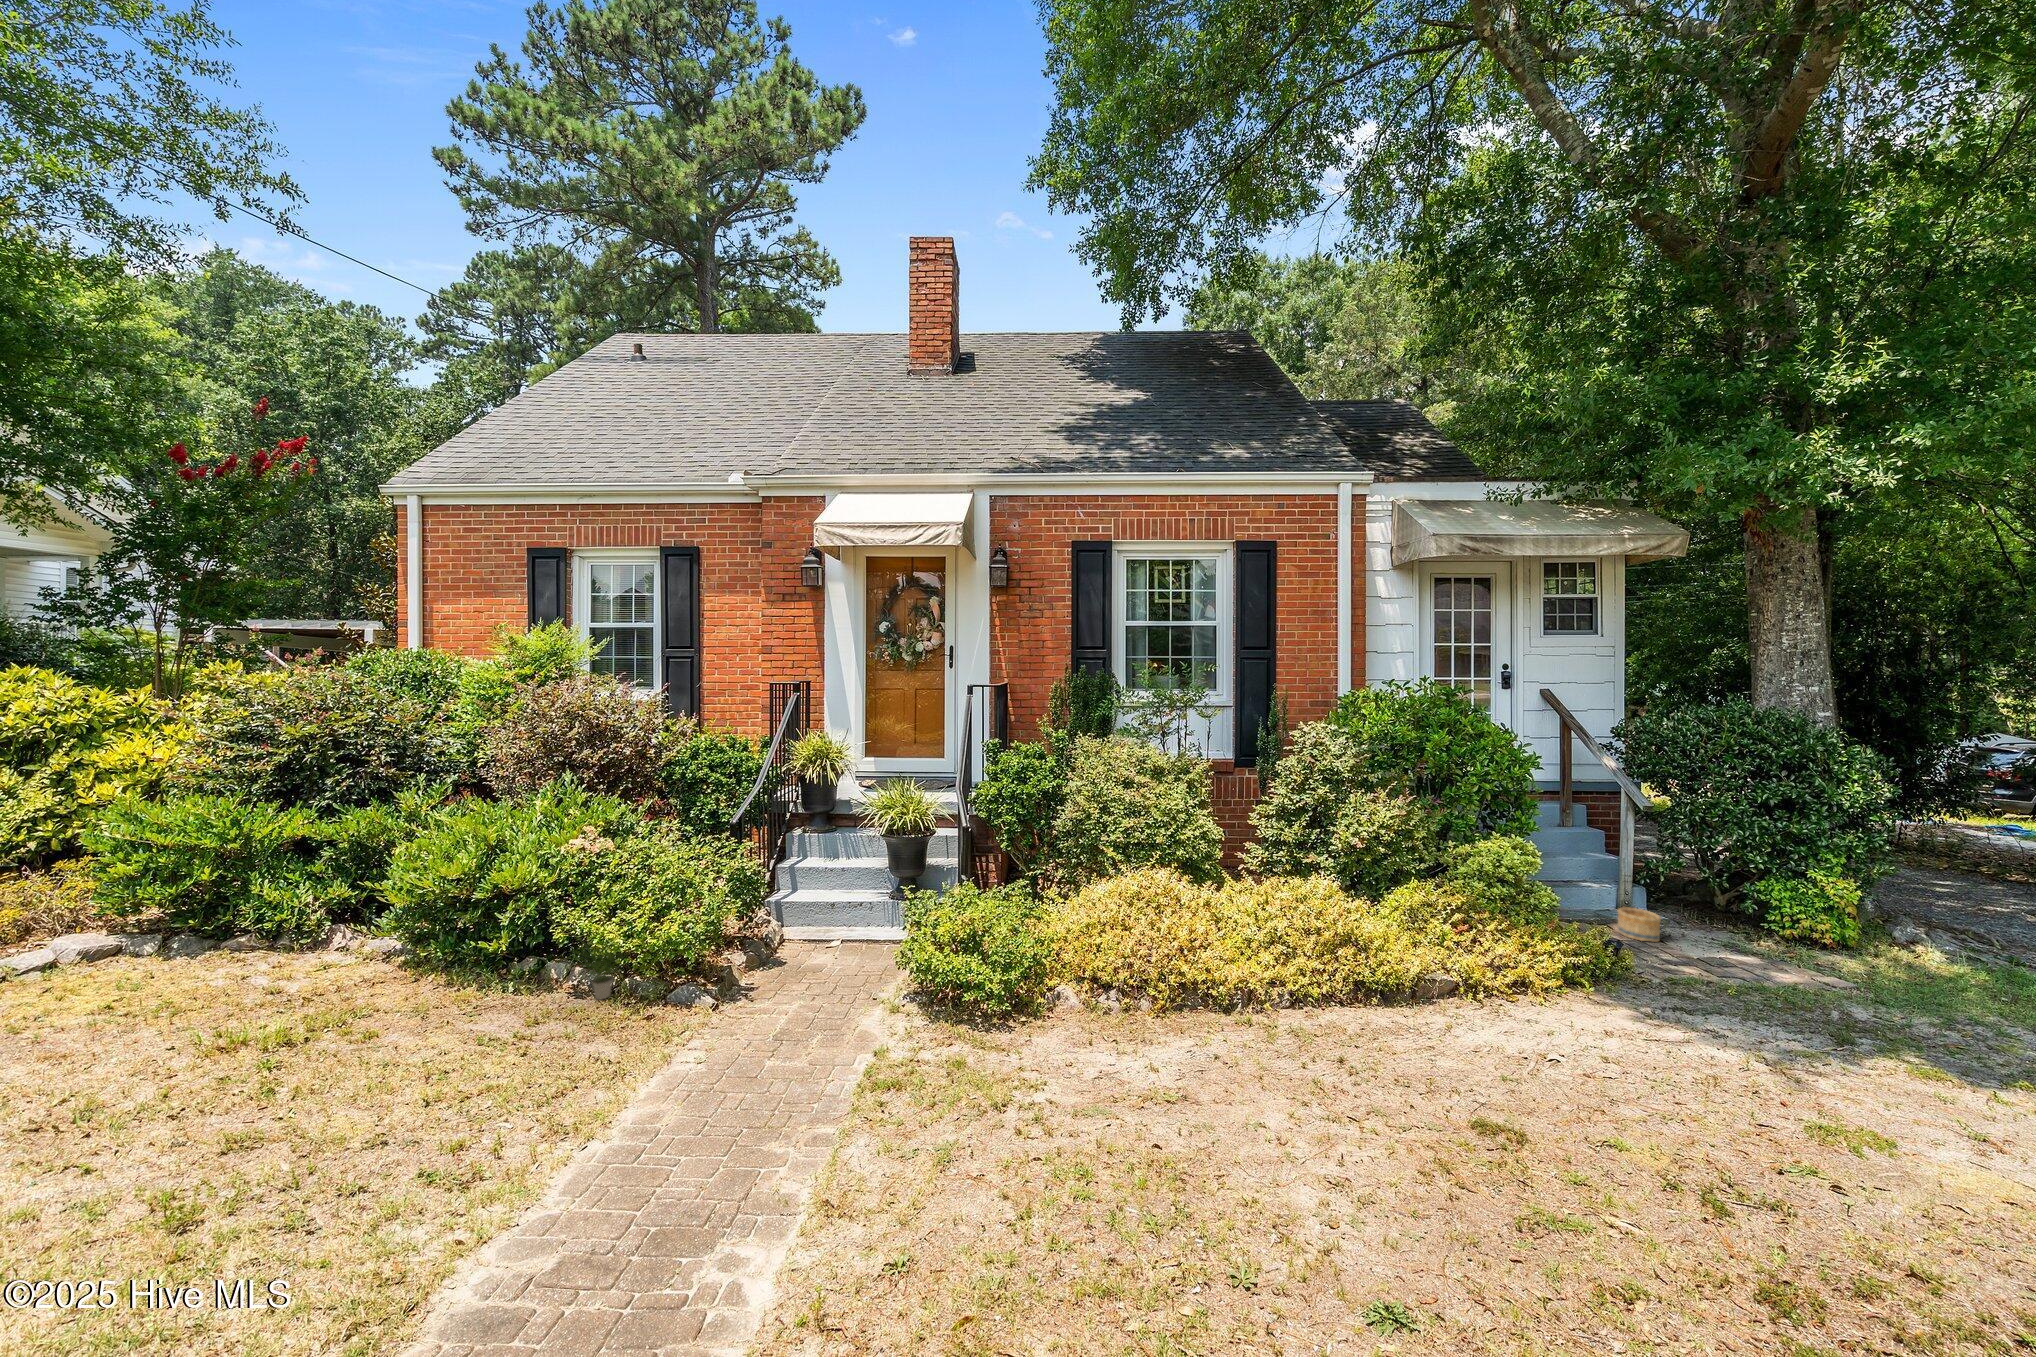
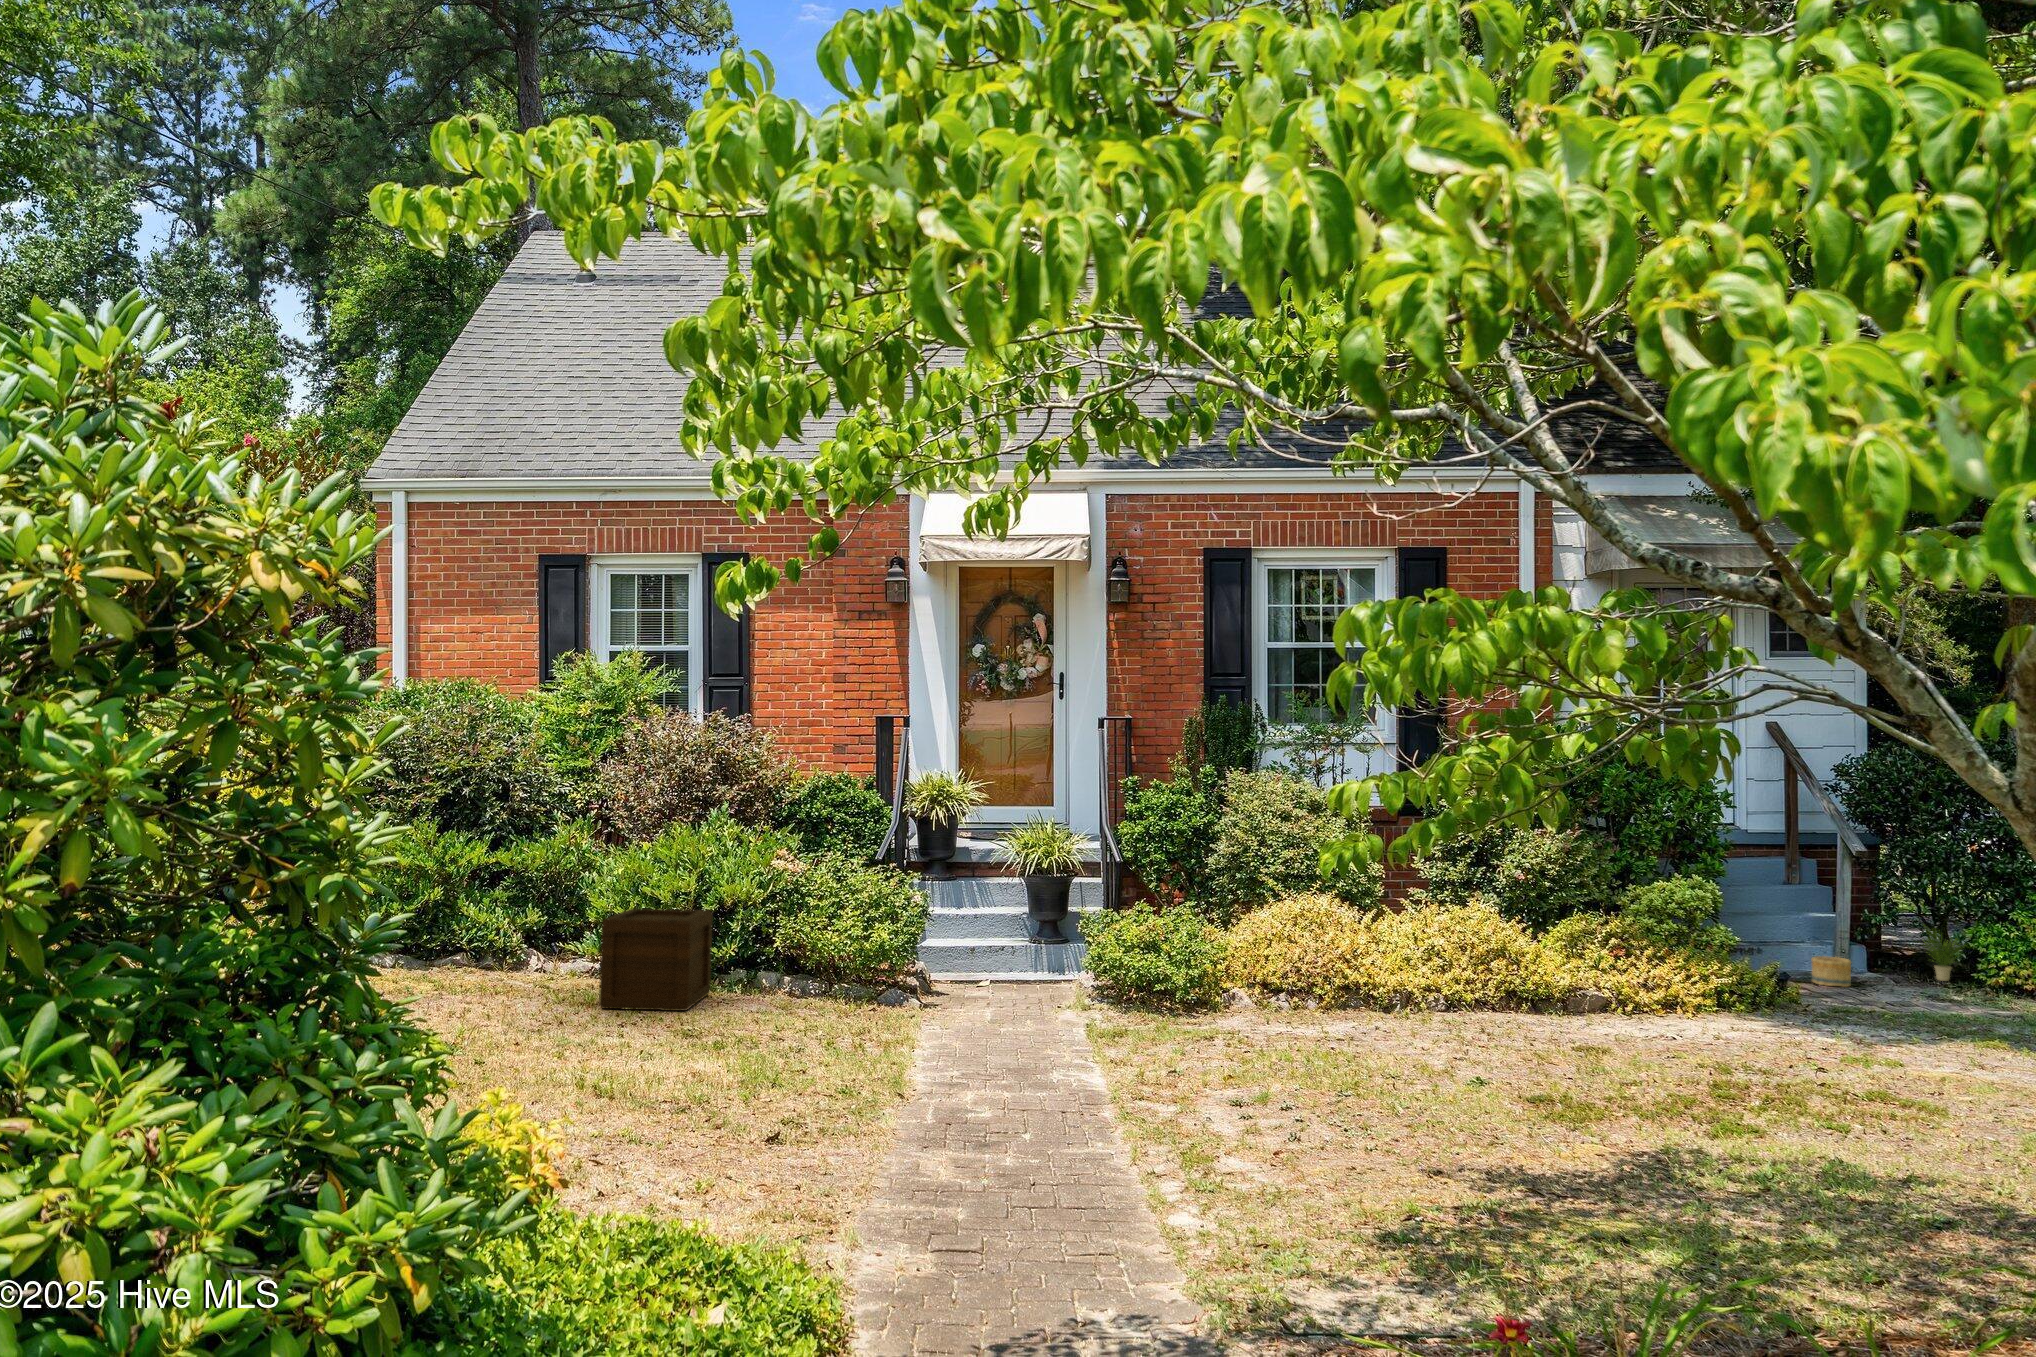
wooden crate: none [346,894,523,1029] -> present [599,909,713,1011]
potted plant: present [576,936,629,1000] -> present [1920,929,1965,981]

